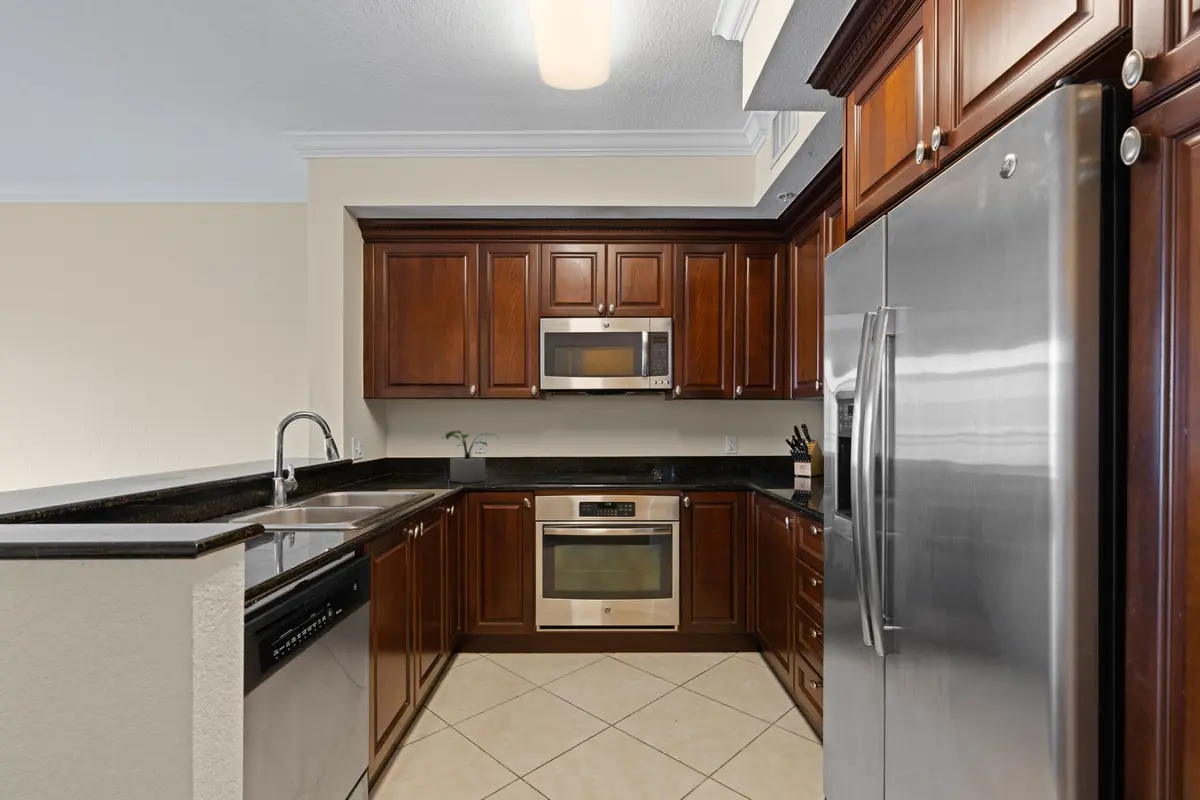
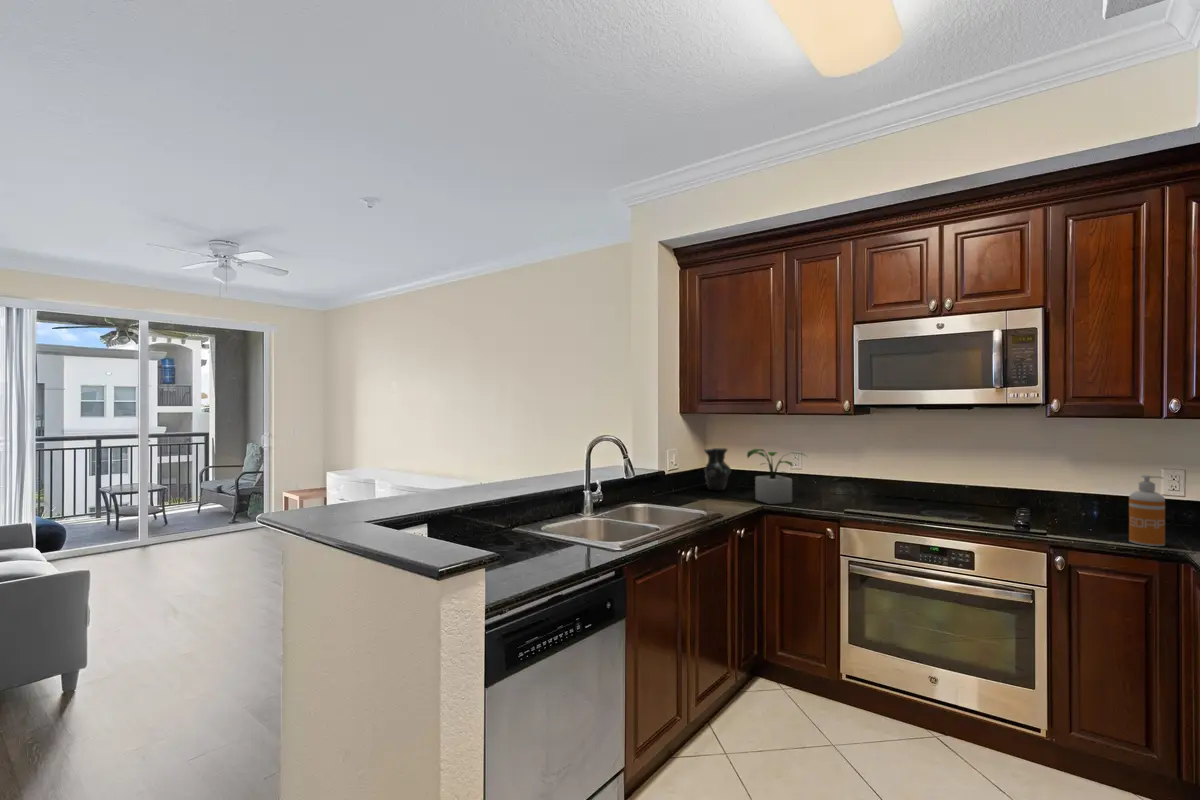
vase: none [391,435,420,477] -> present [704,448,731,491]
soap dispenser: none [727,436,746,484] -> present [1129,475,1165,546]

